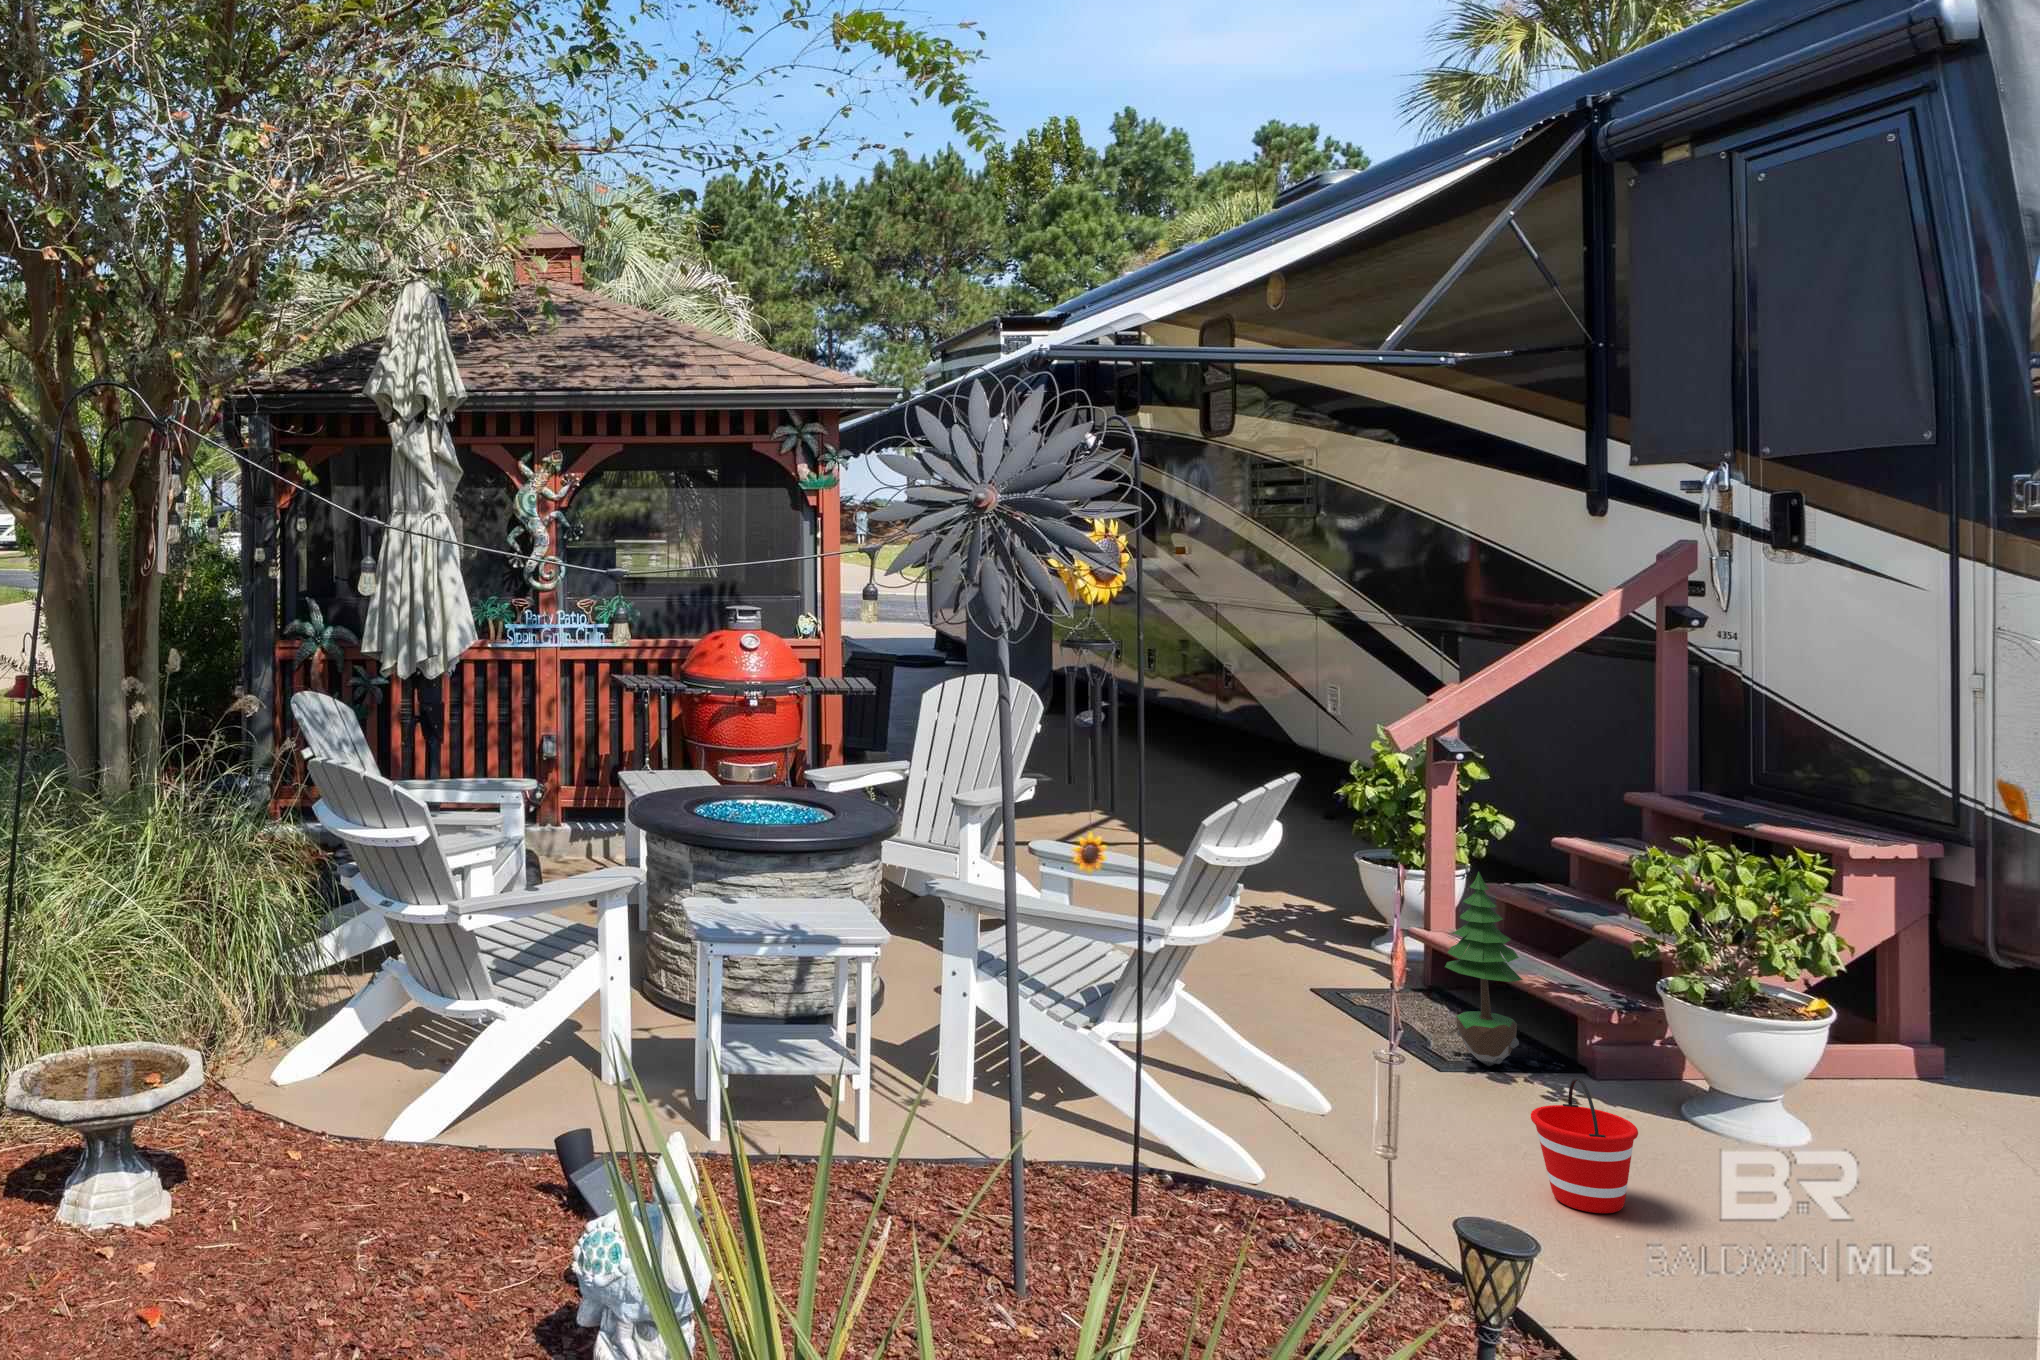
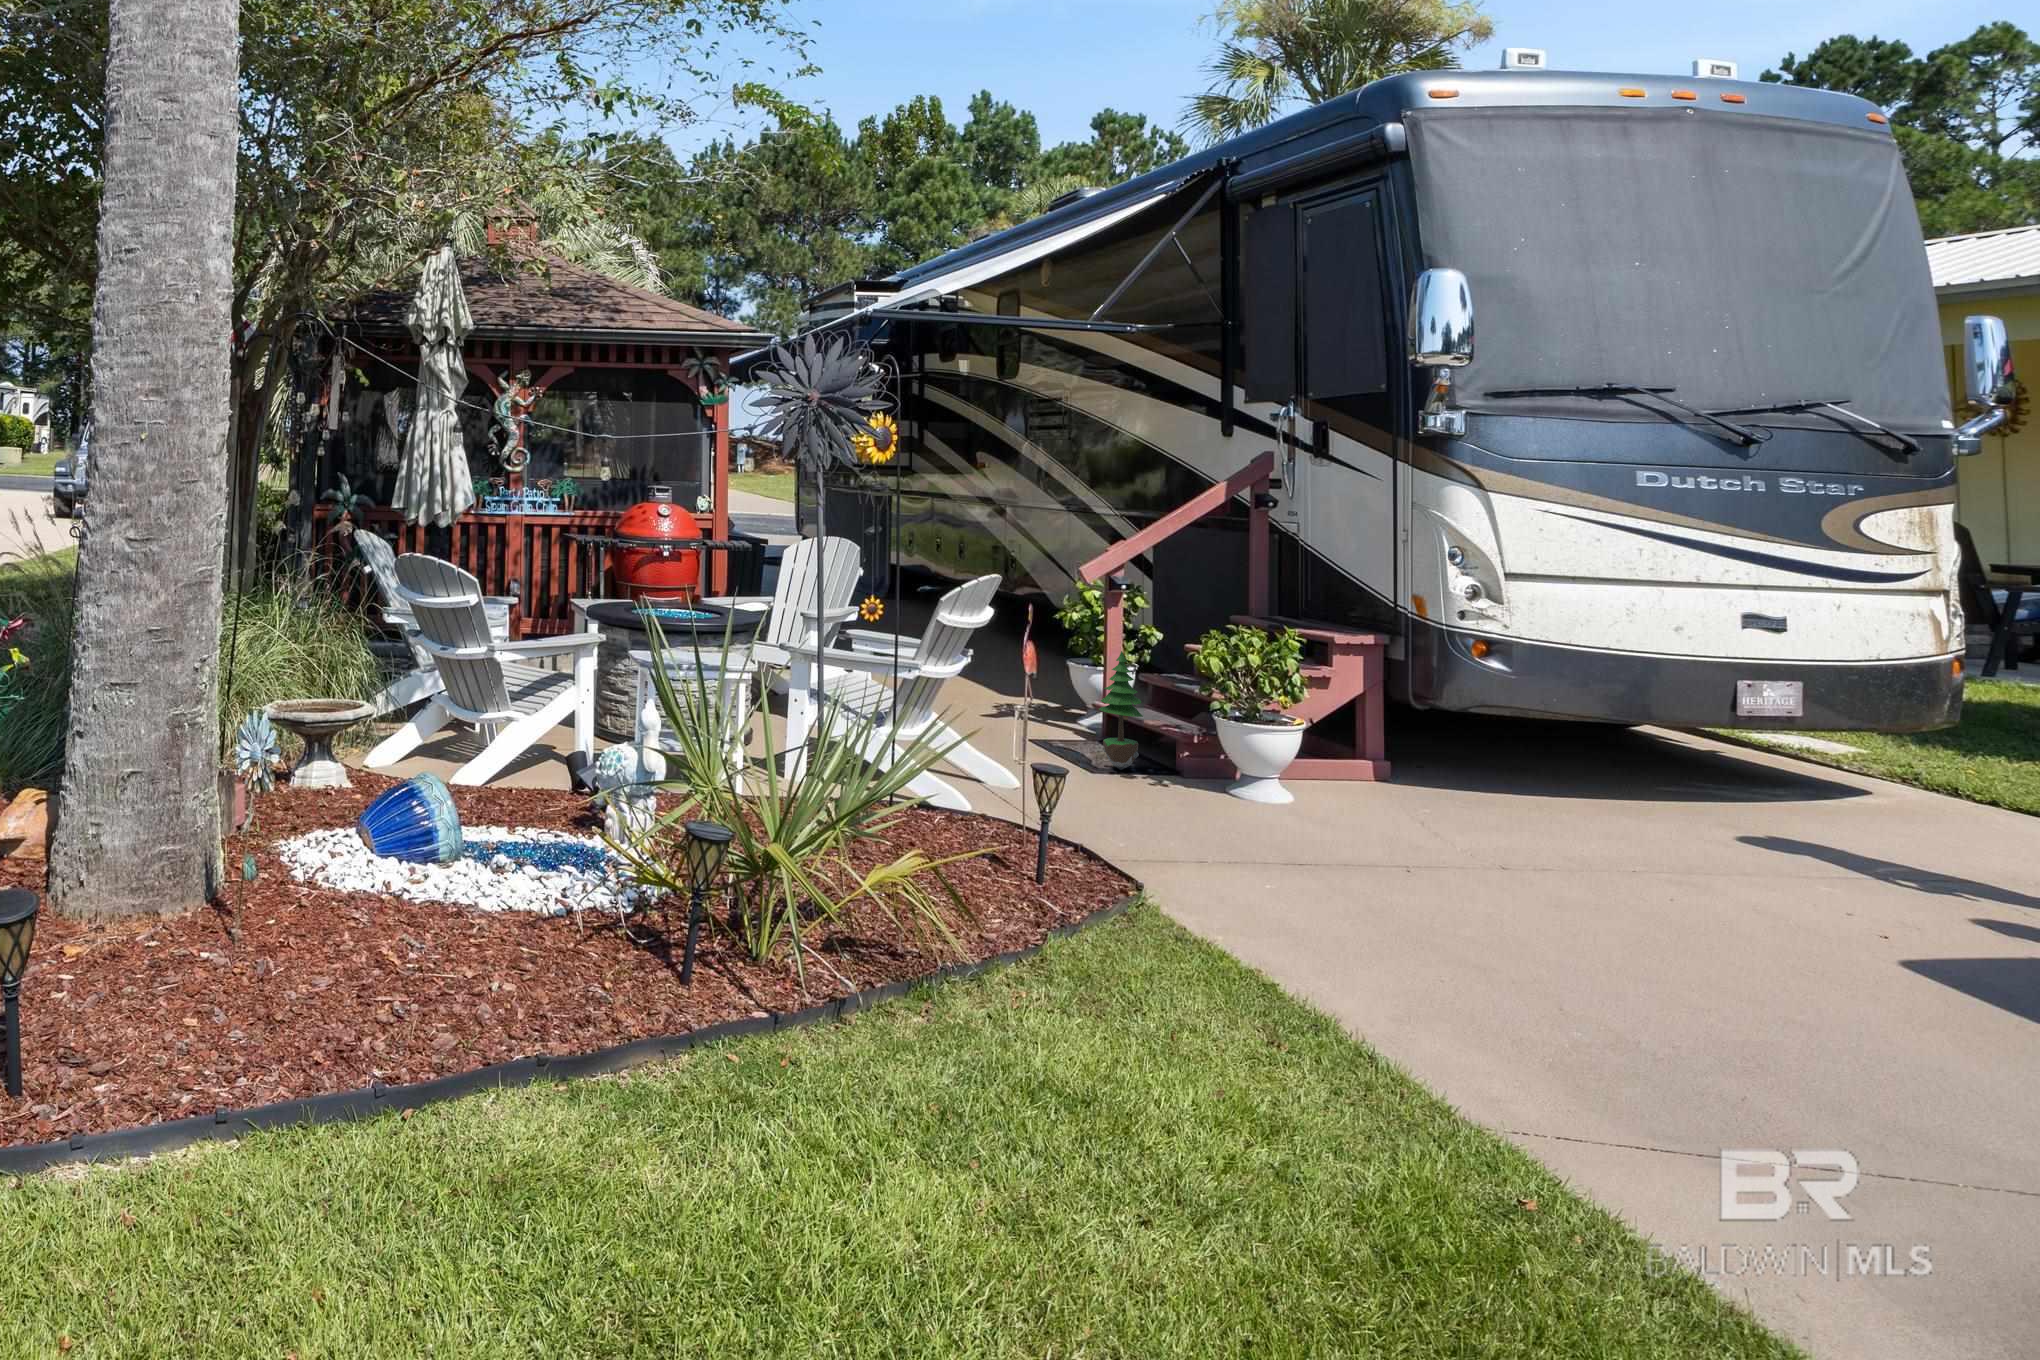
bucket: present [1531,1078,1638,1213] -> none [1122,752,1179,825]

